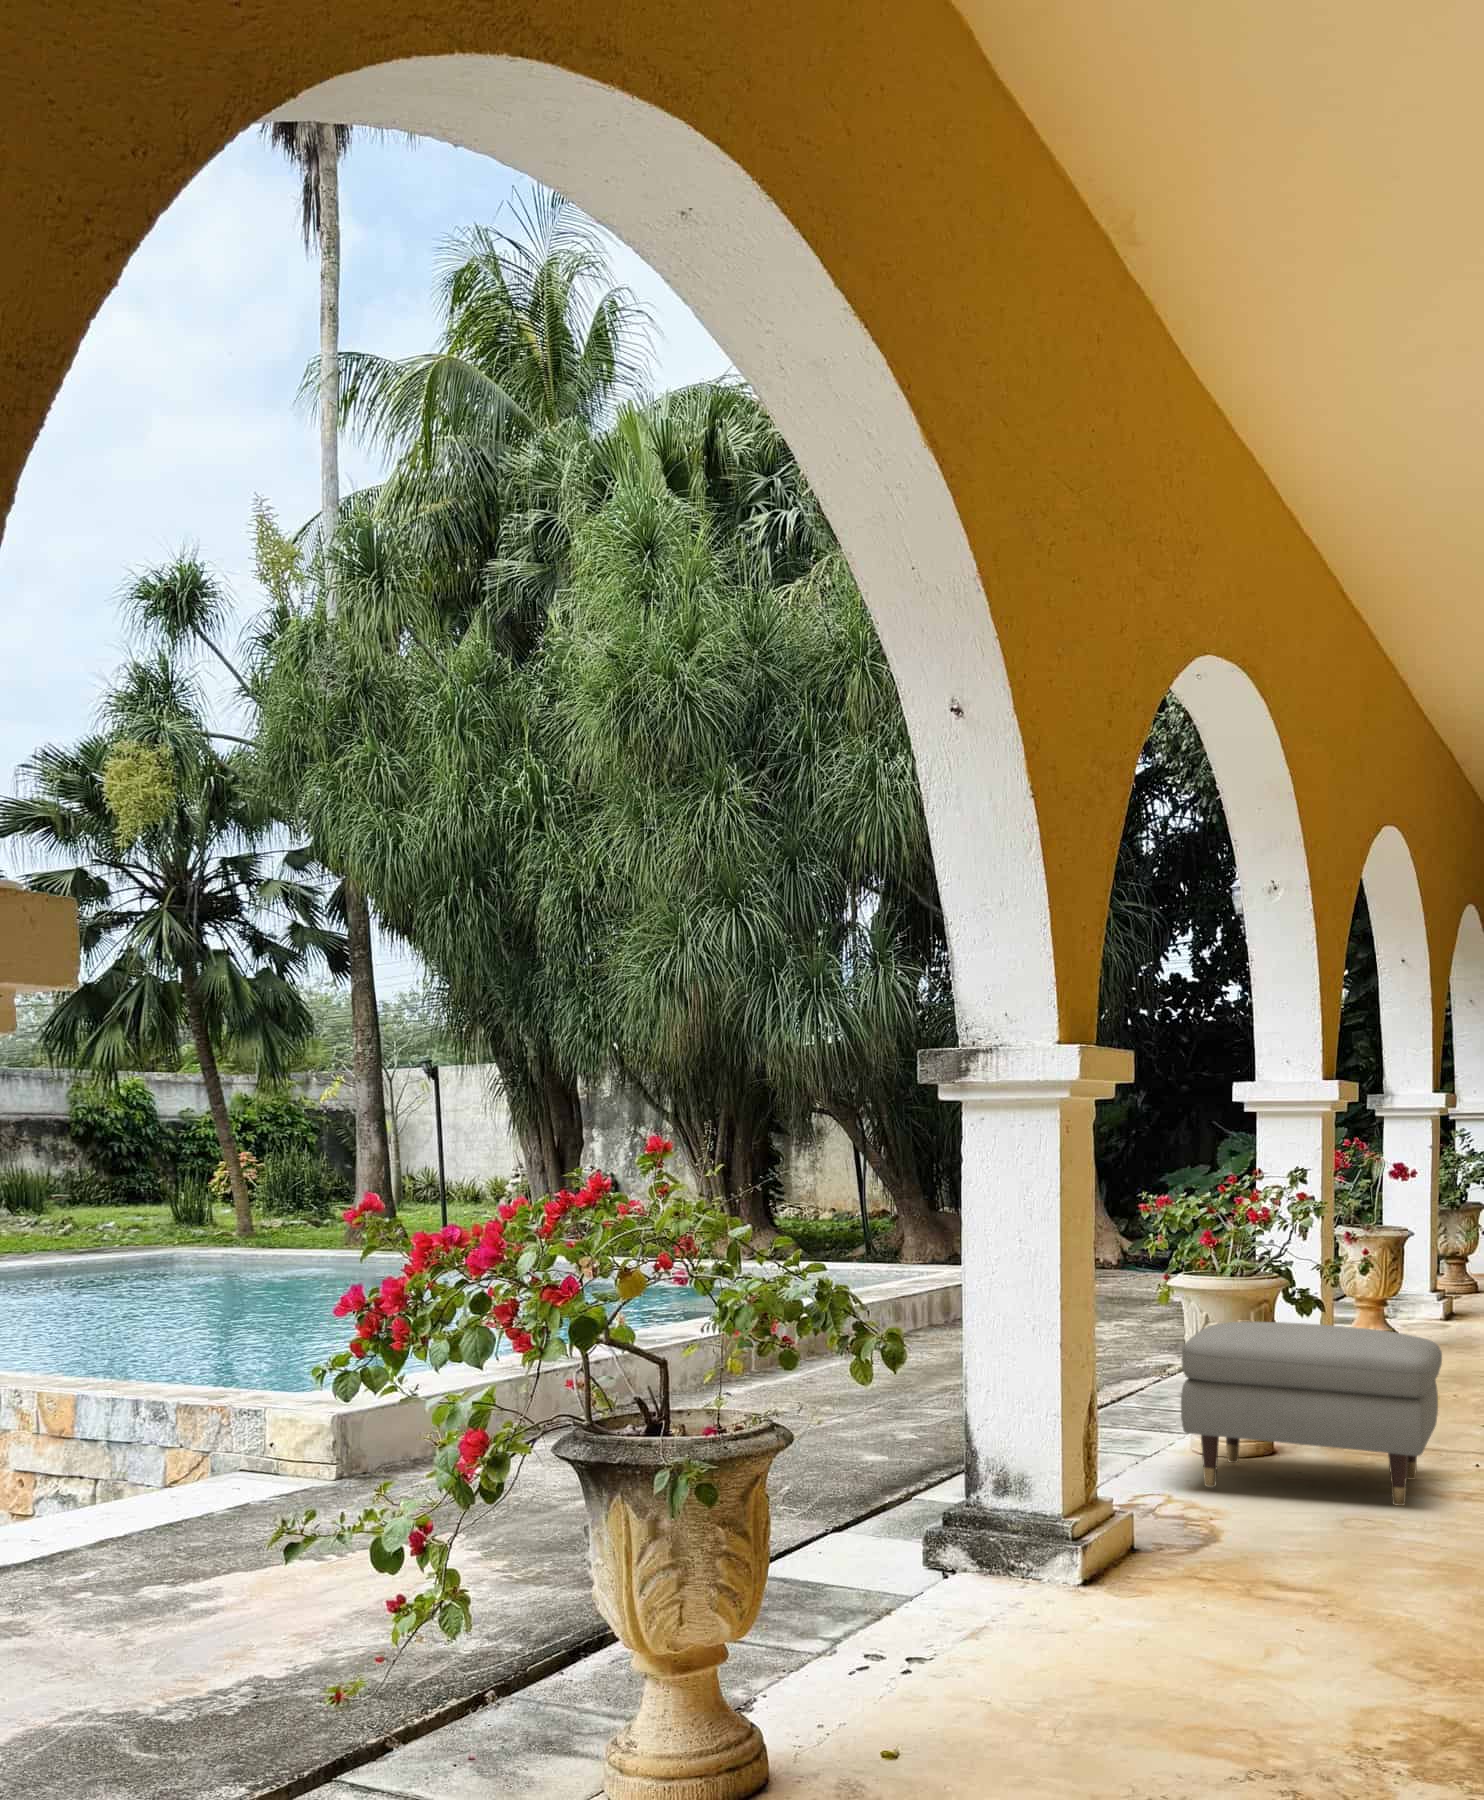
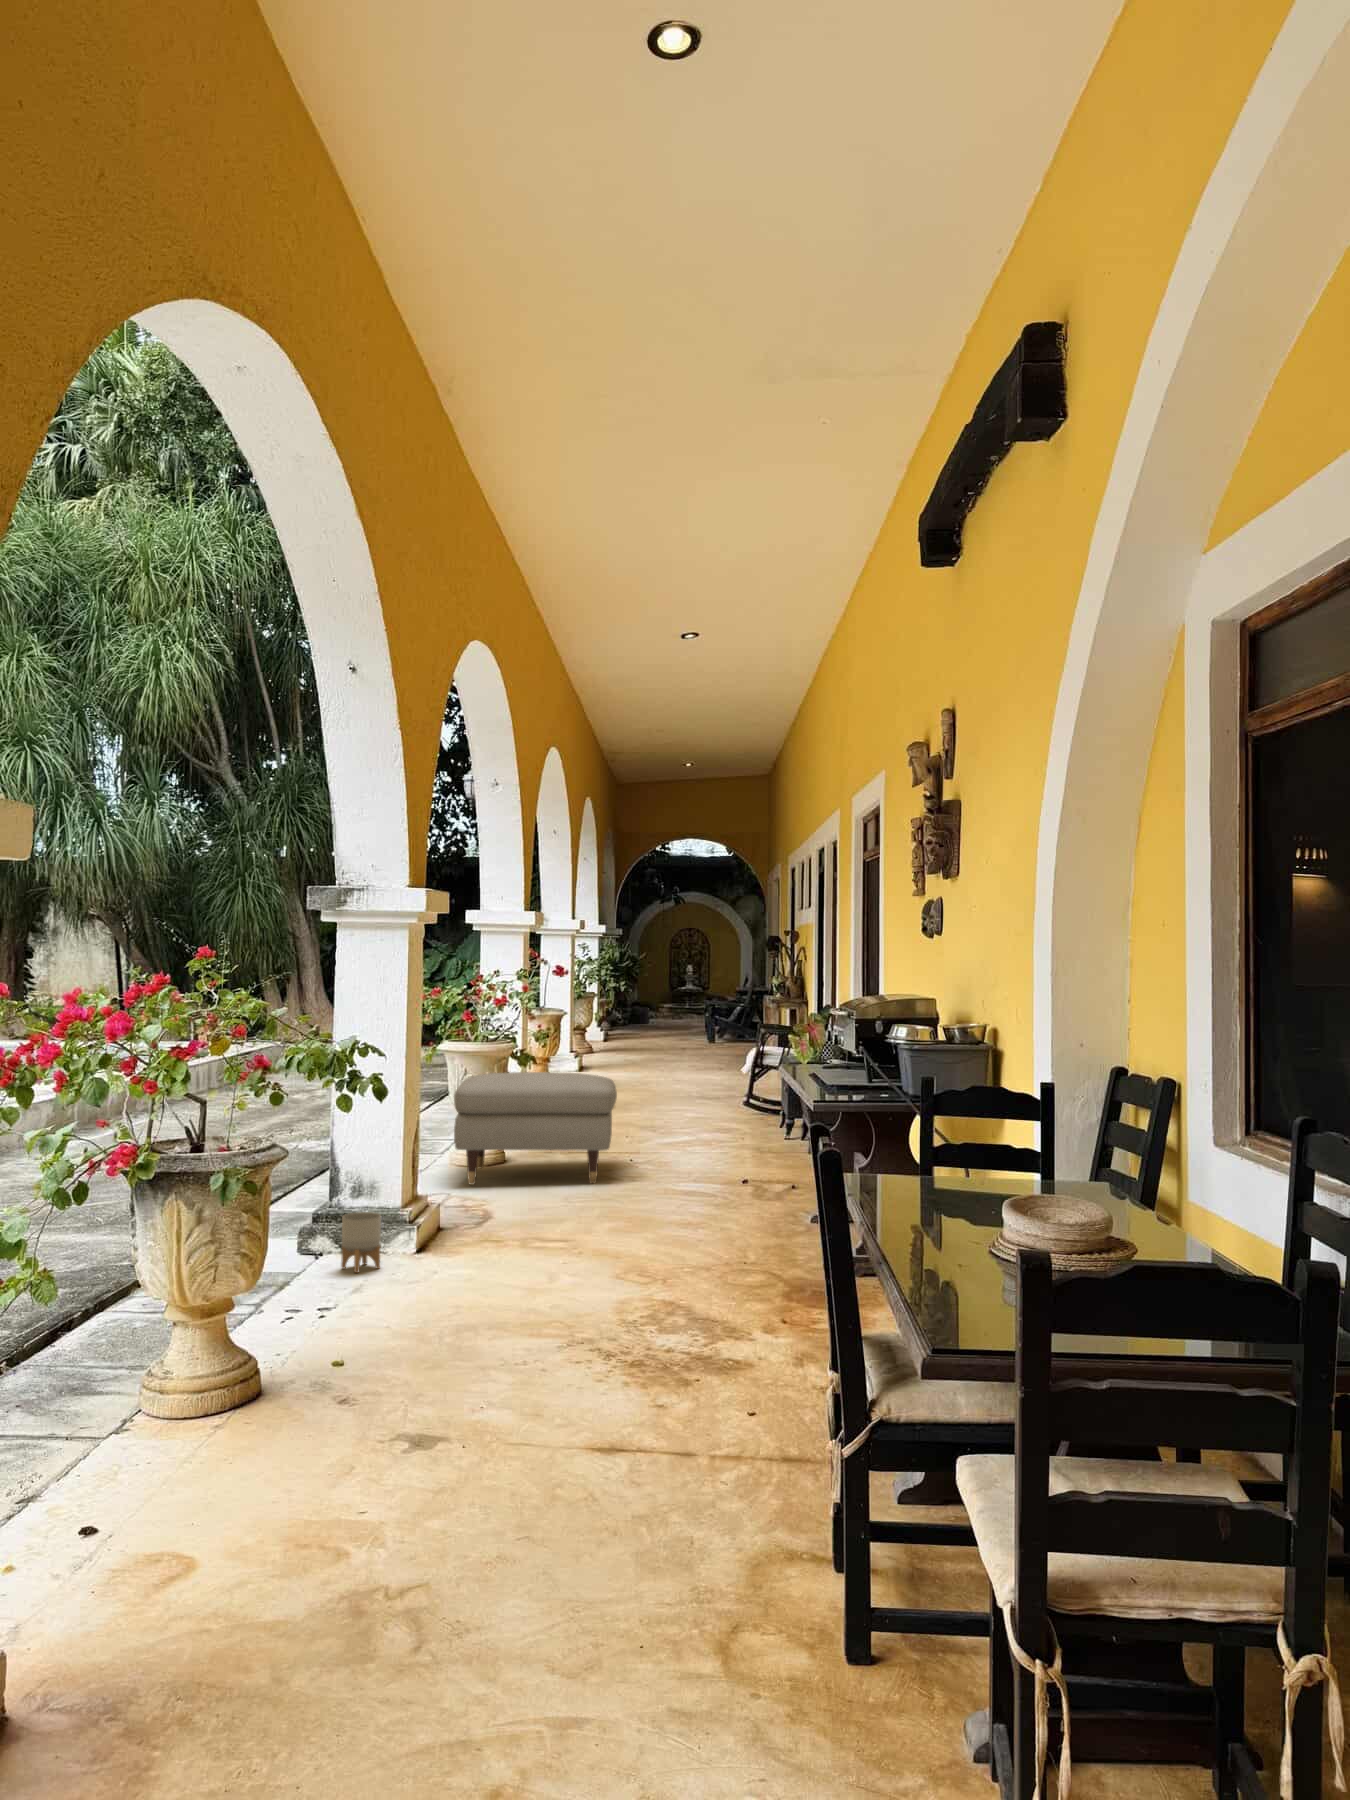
planter: none [971,1517,1025,1608] -> present [341,1212,381,1273]

